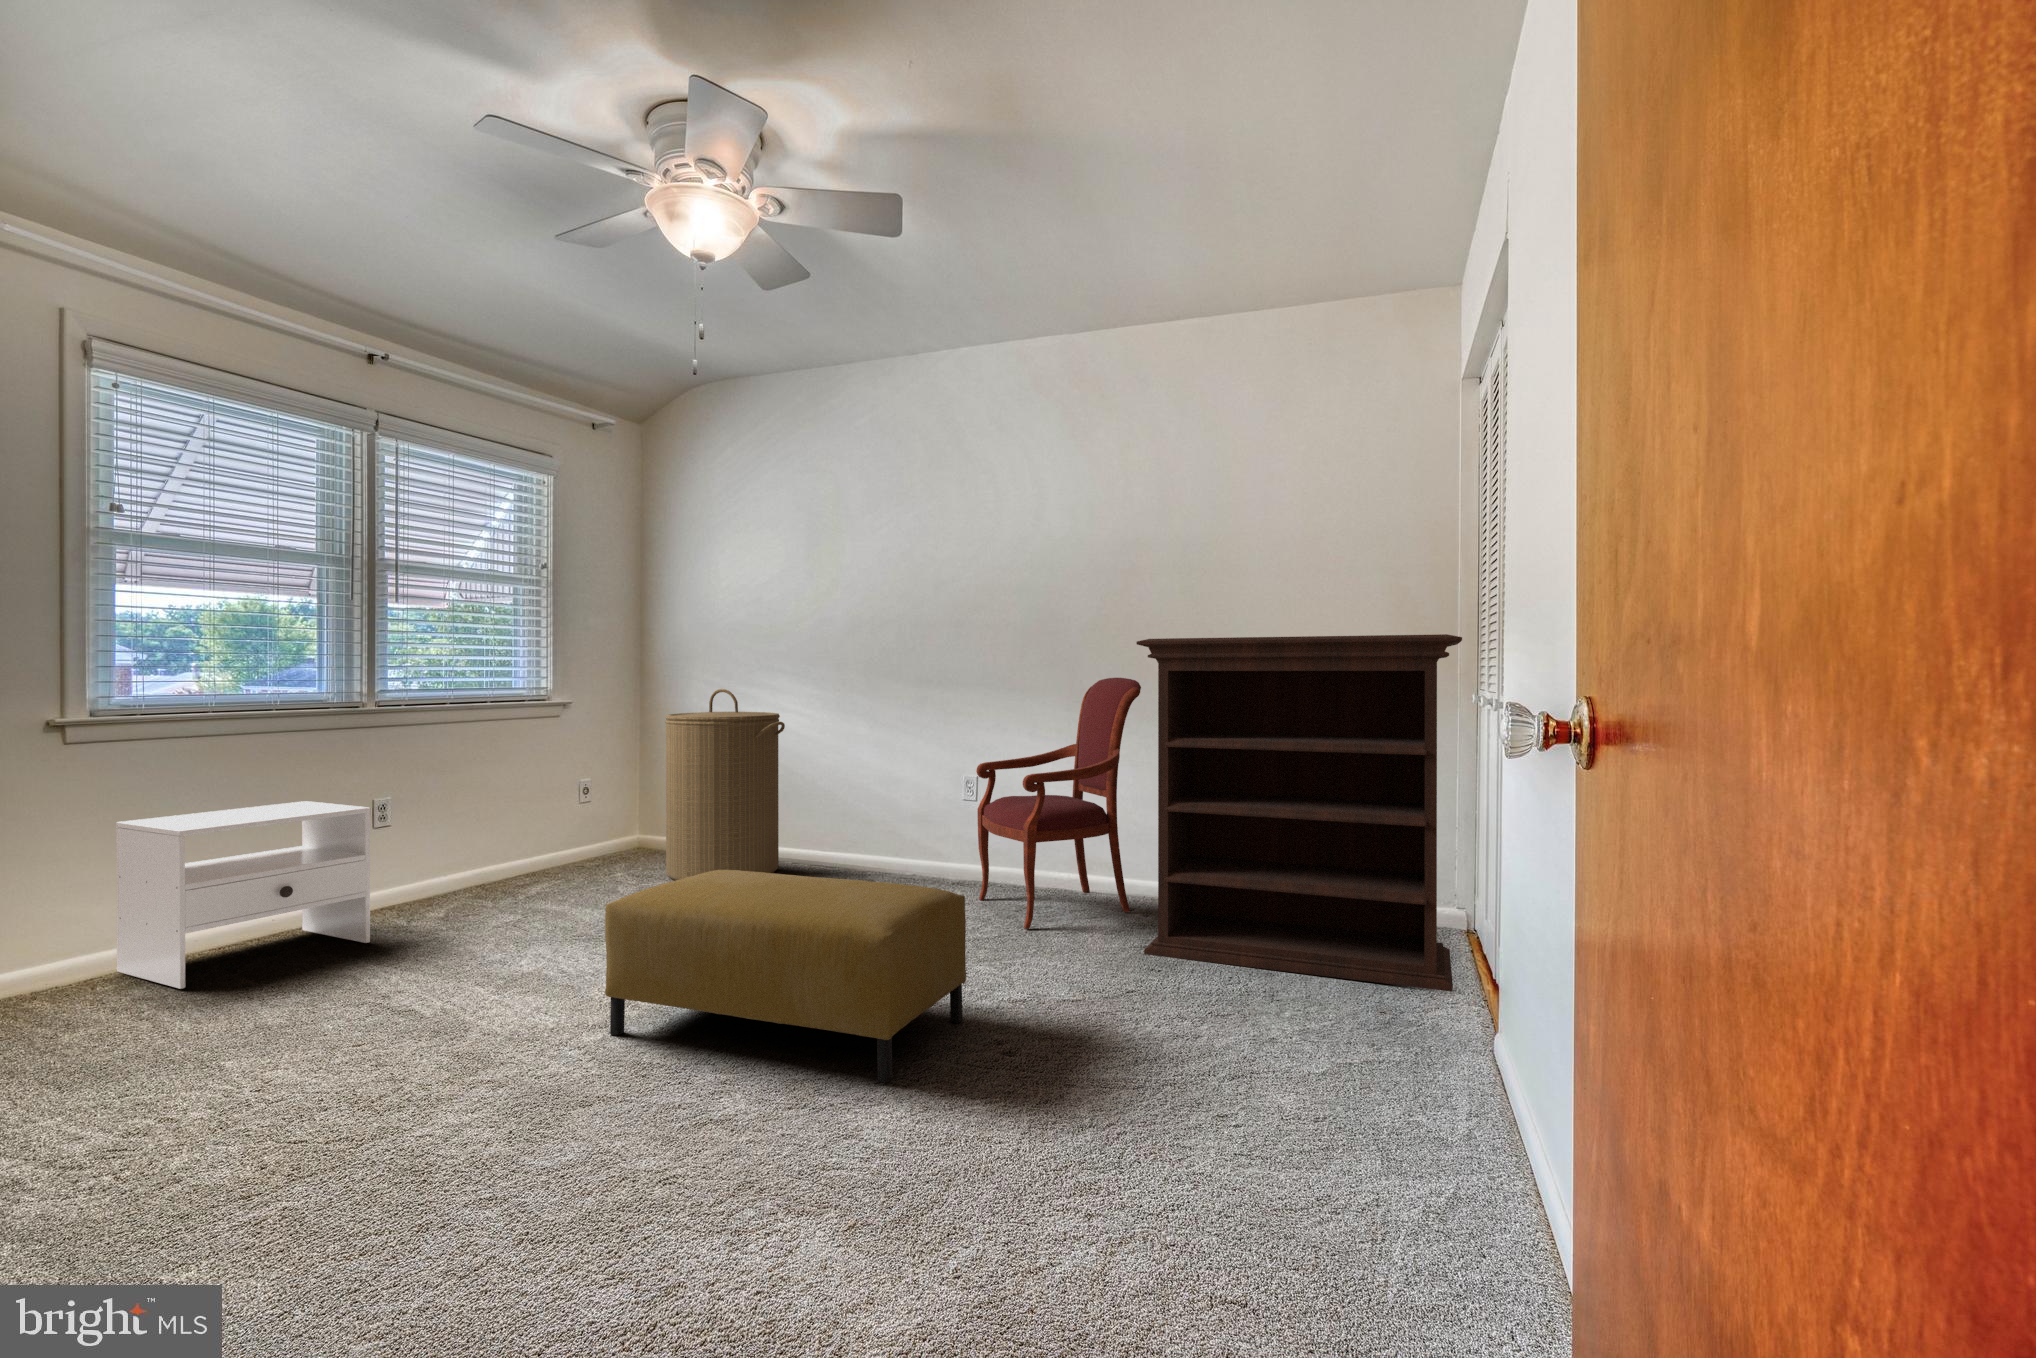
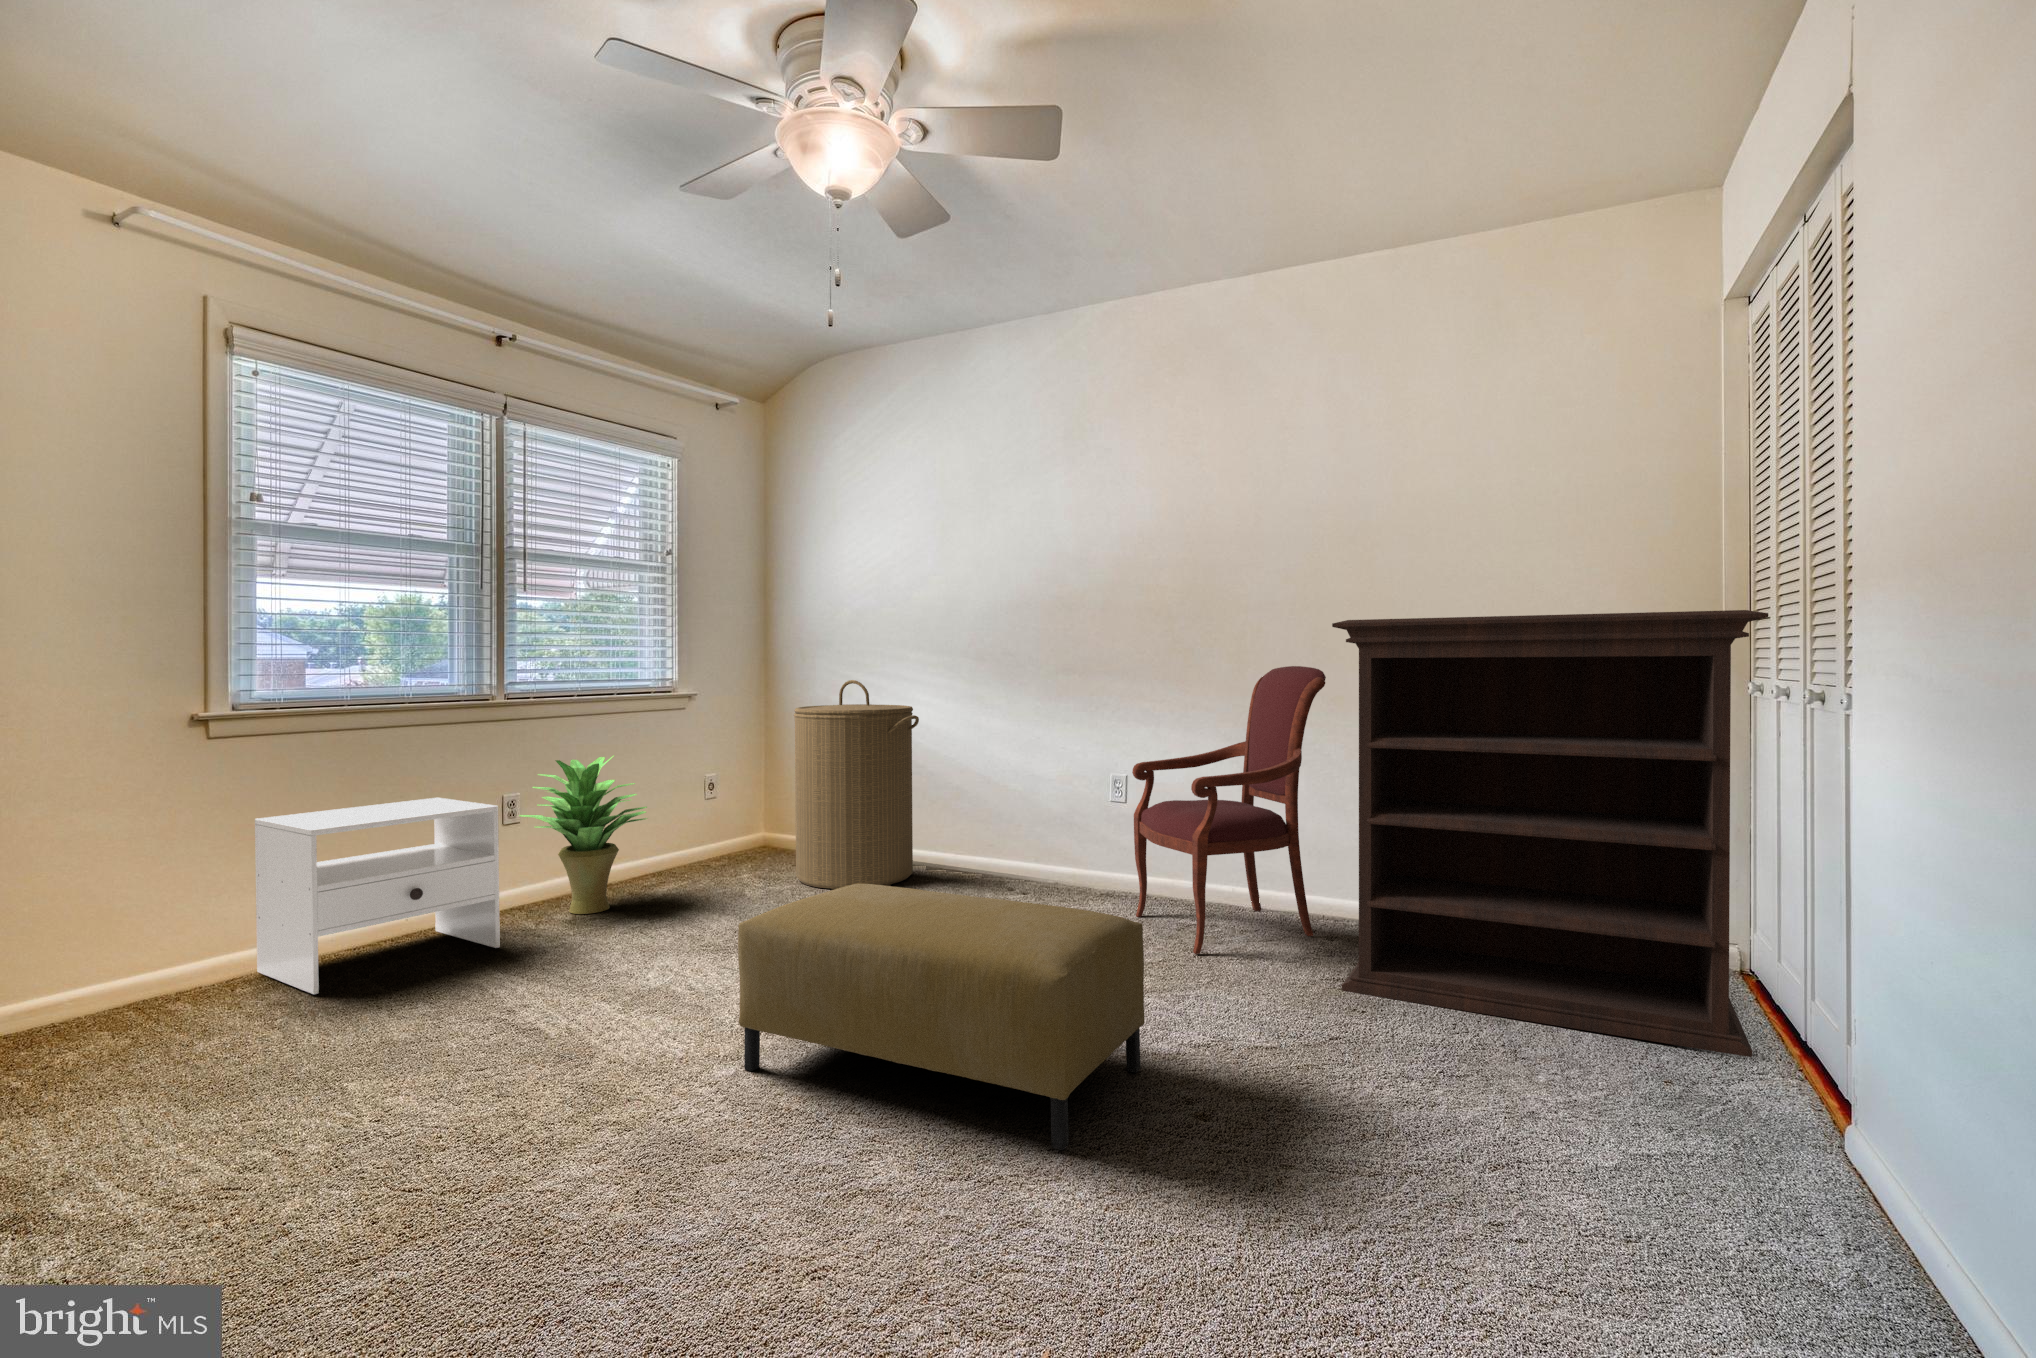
potted plant: none [389,759,521,911] -> present [519,756,647,914]

